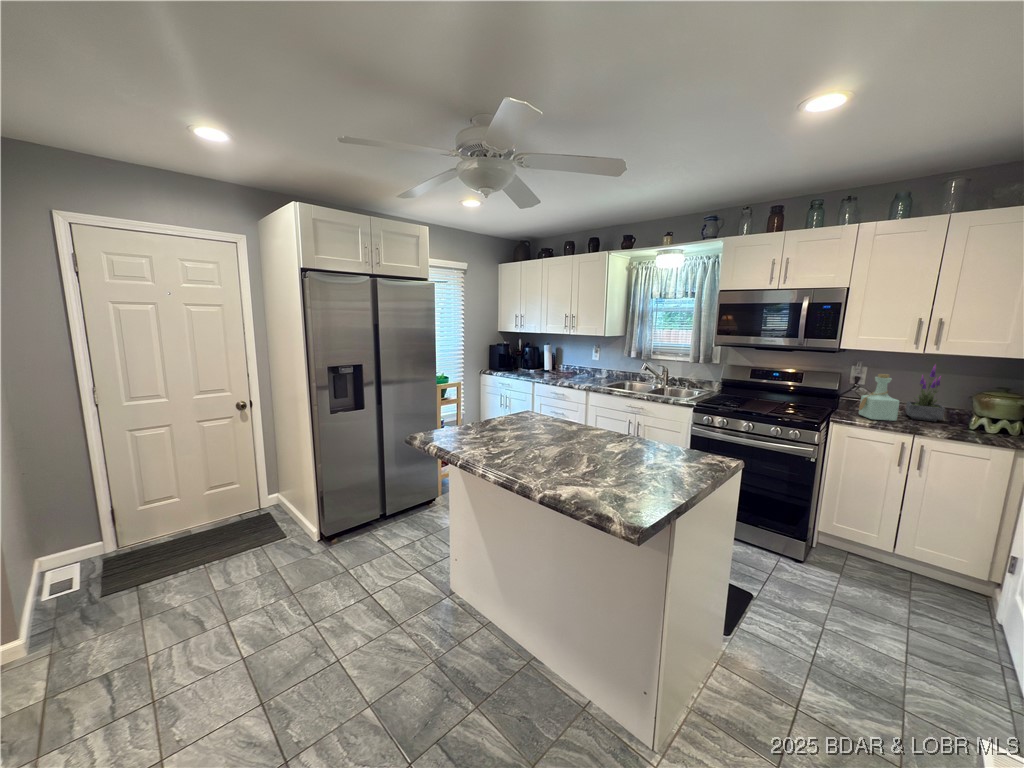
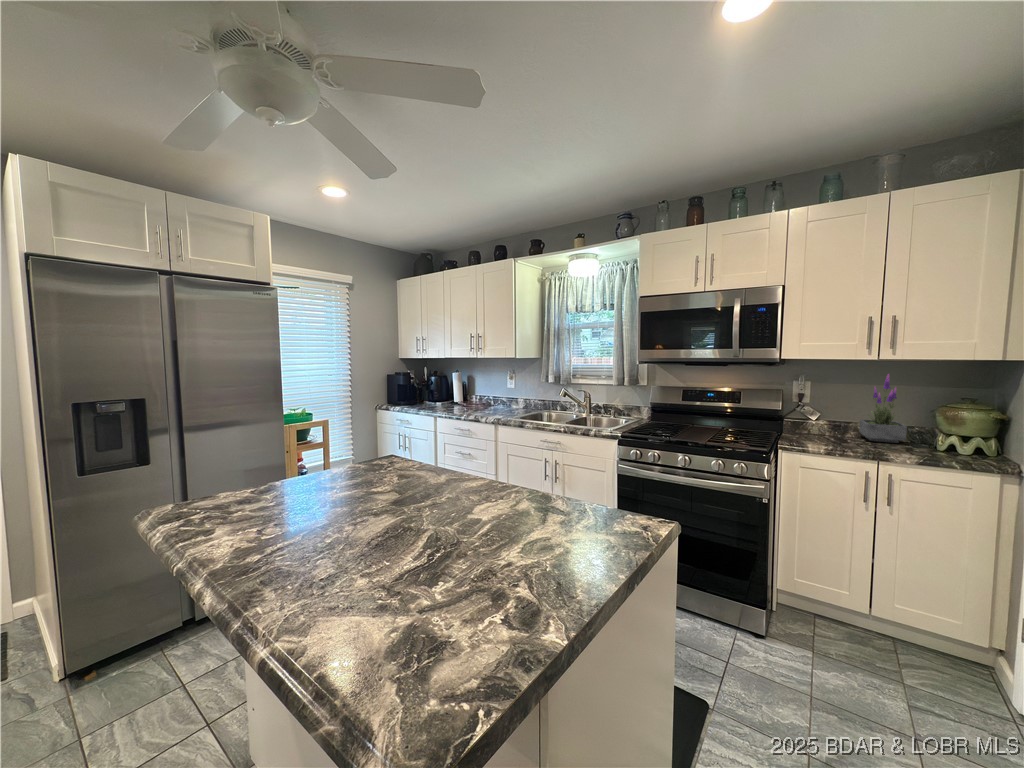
bottle: present [859,374,900,421] -> none [809,387,856,445]

